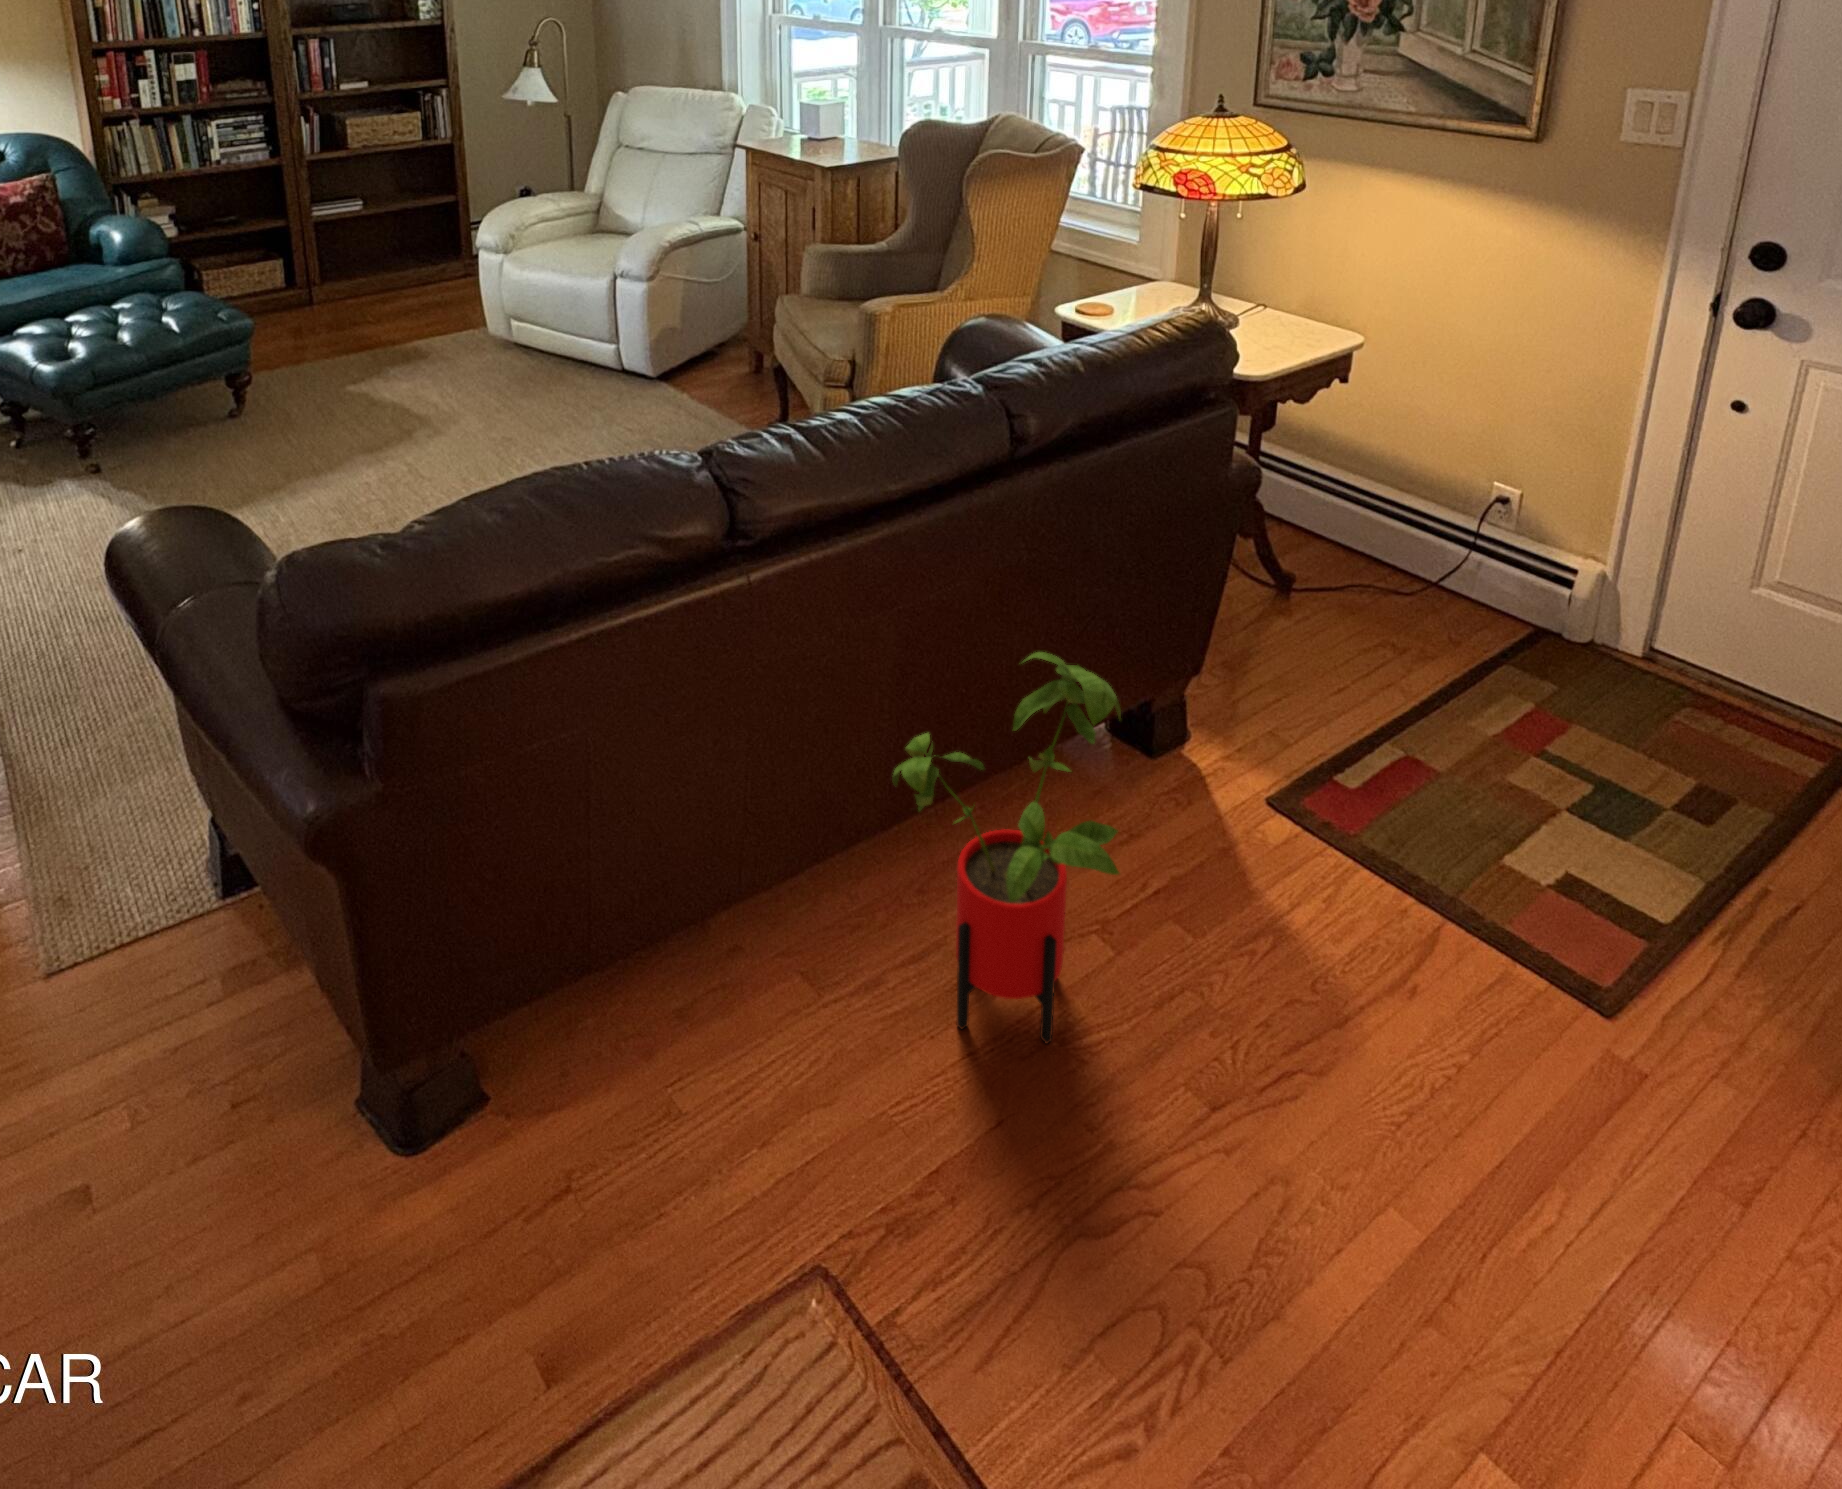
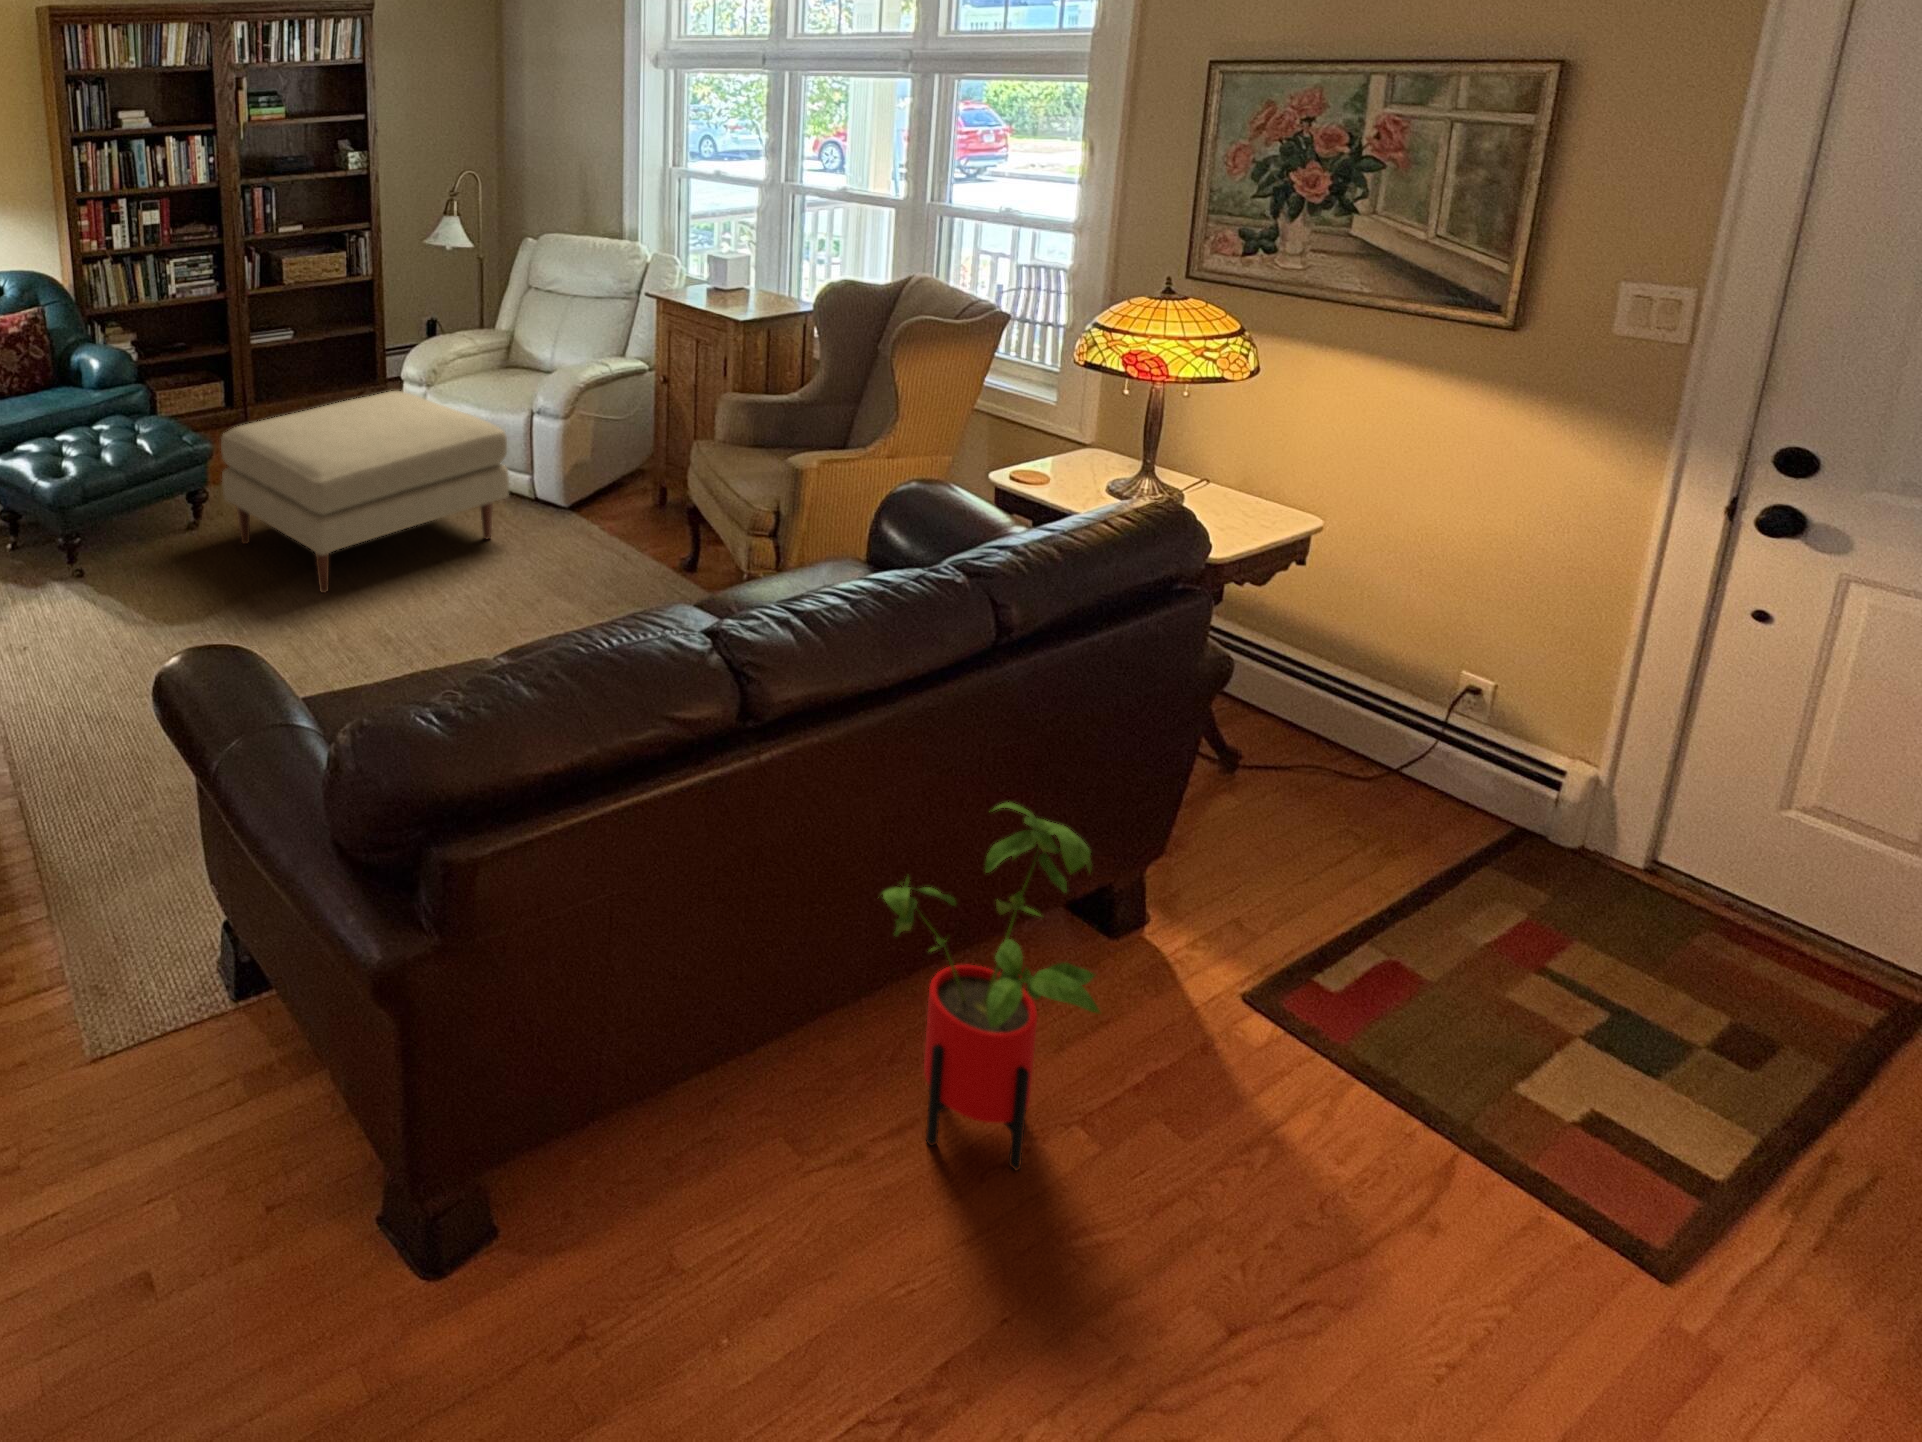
ottoman: none [255,255,593,481] -> present [221,391,509,593]

